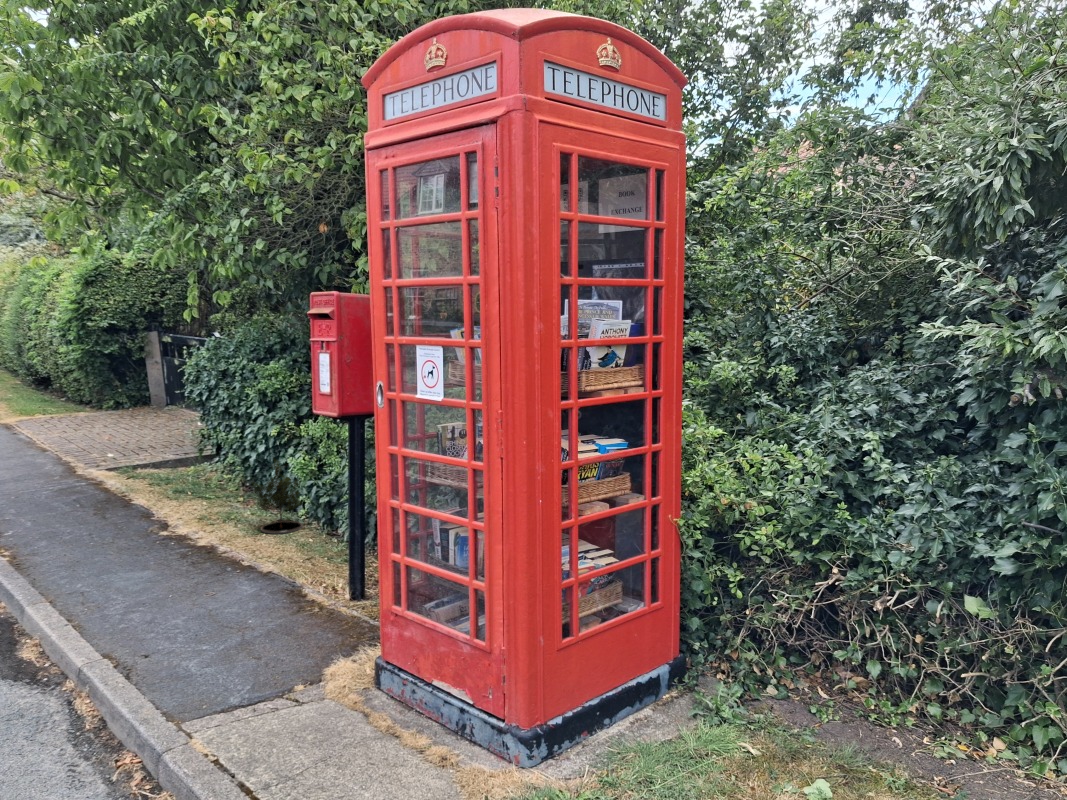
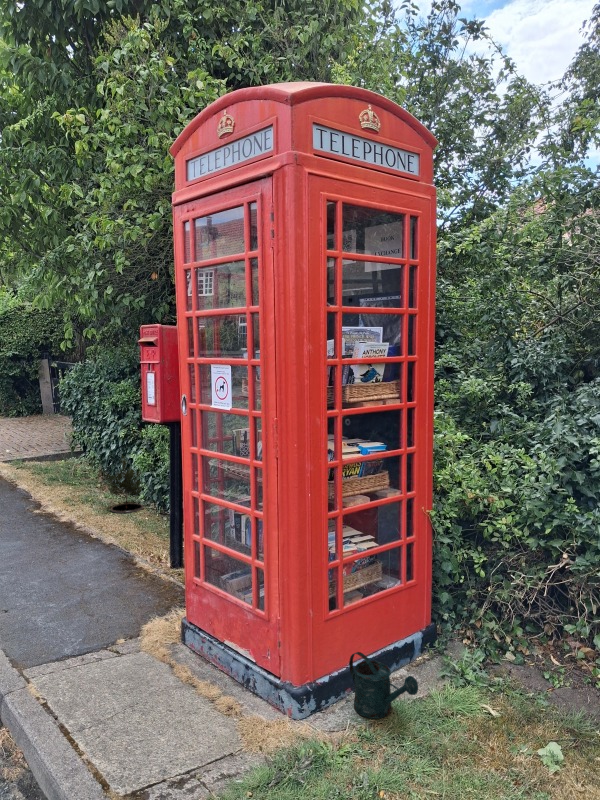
watering can: none [585,686,668,762] -> present [349,652,418,718]

